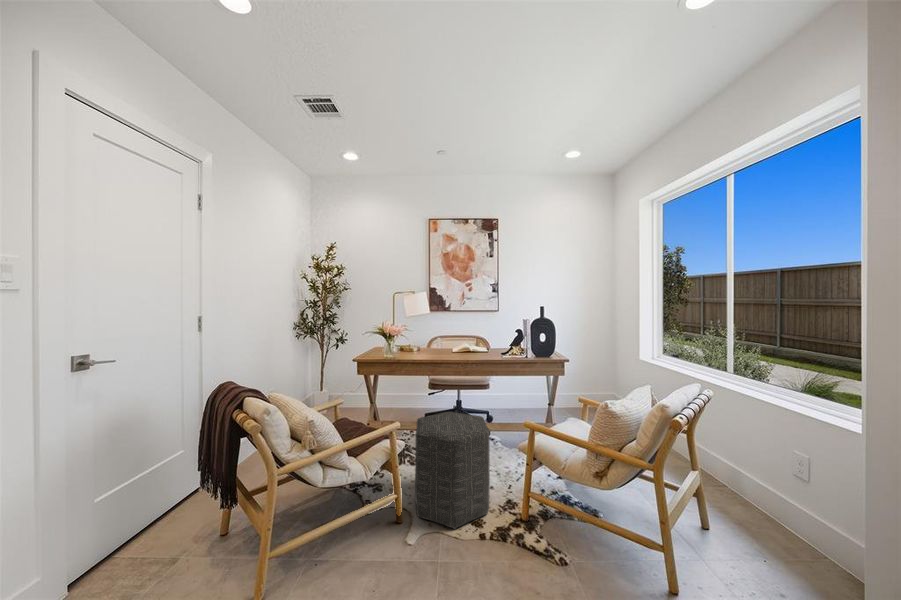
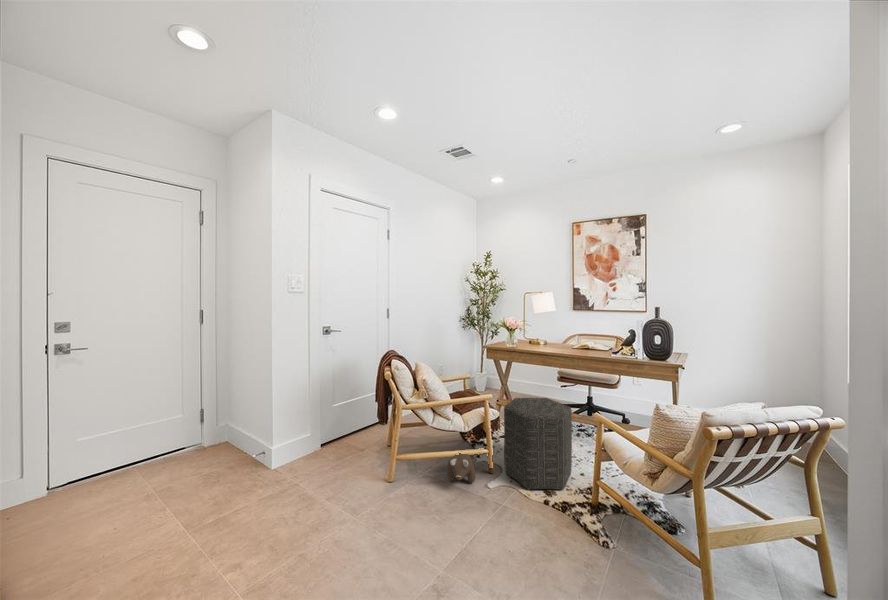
plush toy: none [350,510,391,560] -> present [447,453,475,483]

